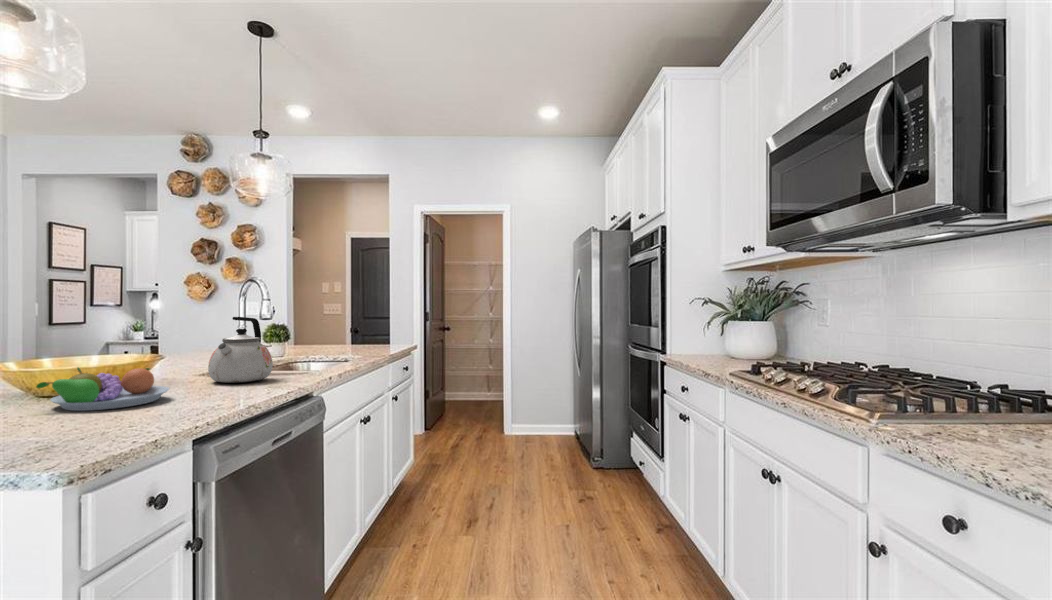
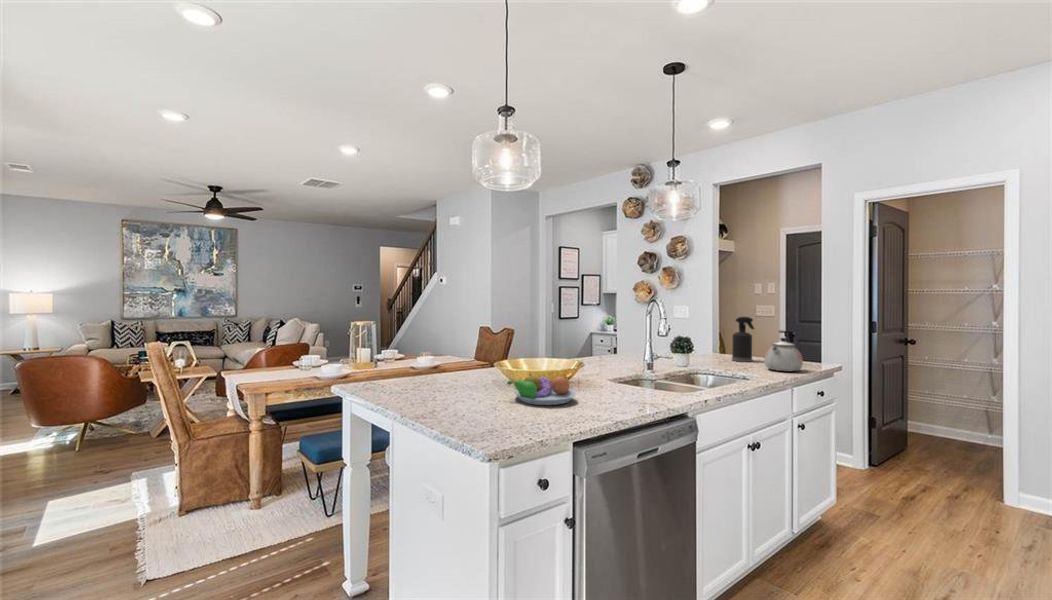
spray bottle: none [322,305,344,349] -> present [732,317,754,362]
kettle: present [208,317,273,383] -> present [764,331,803,371]

